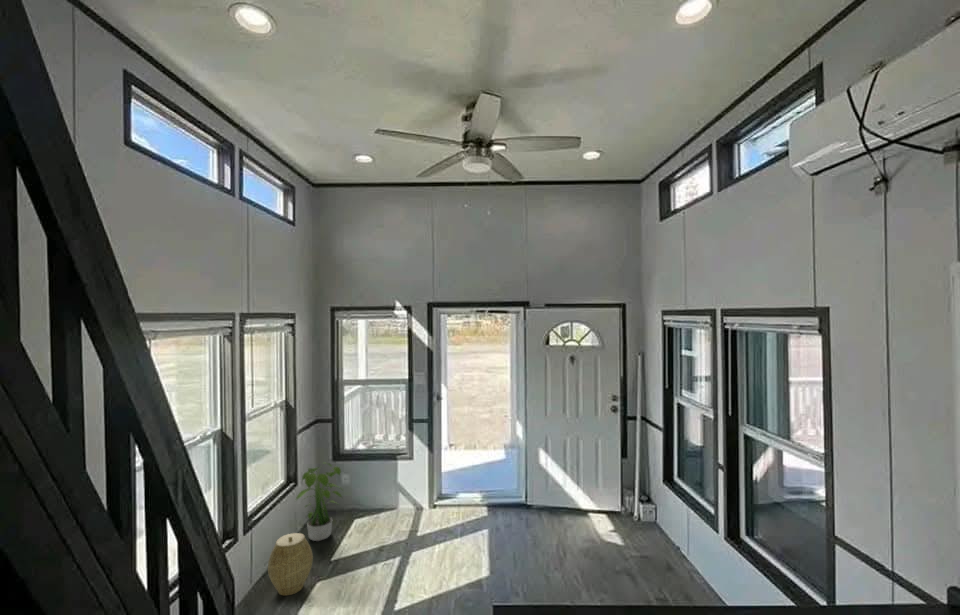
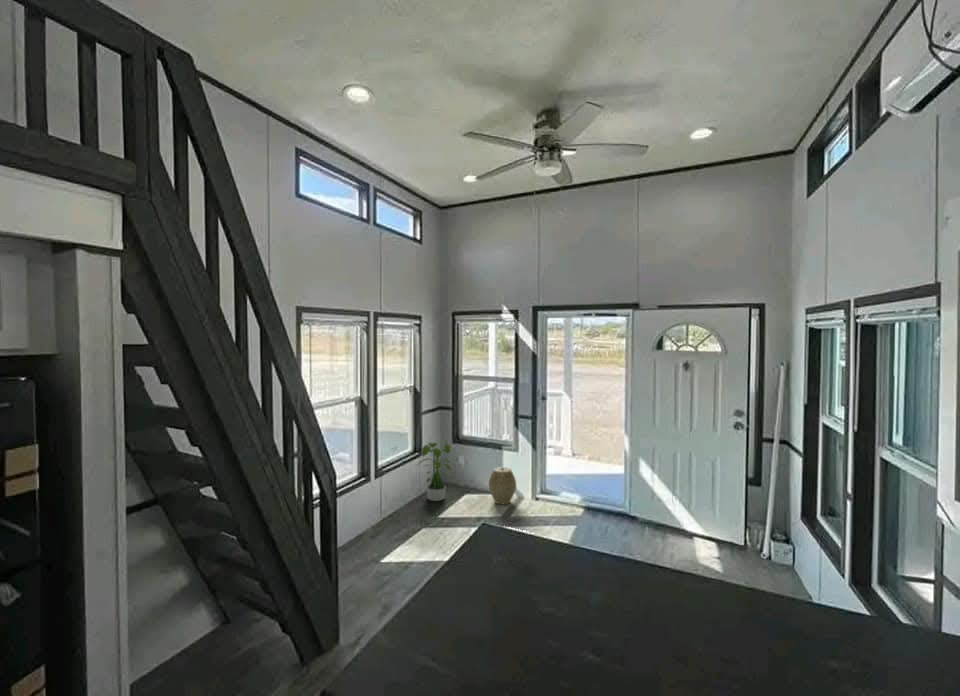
woven basket: present [268,533,313,595] -> present [489,467,516,504]

